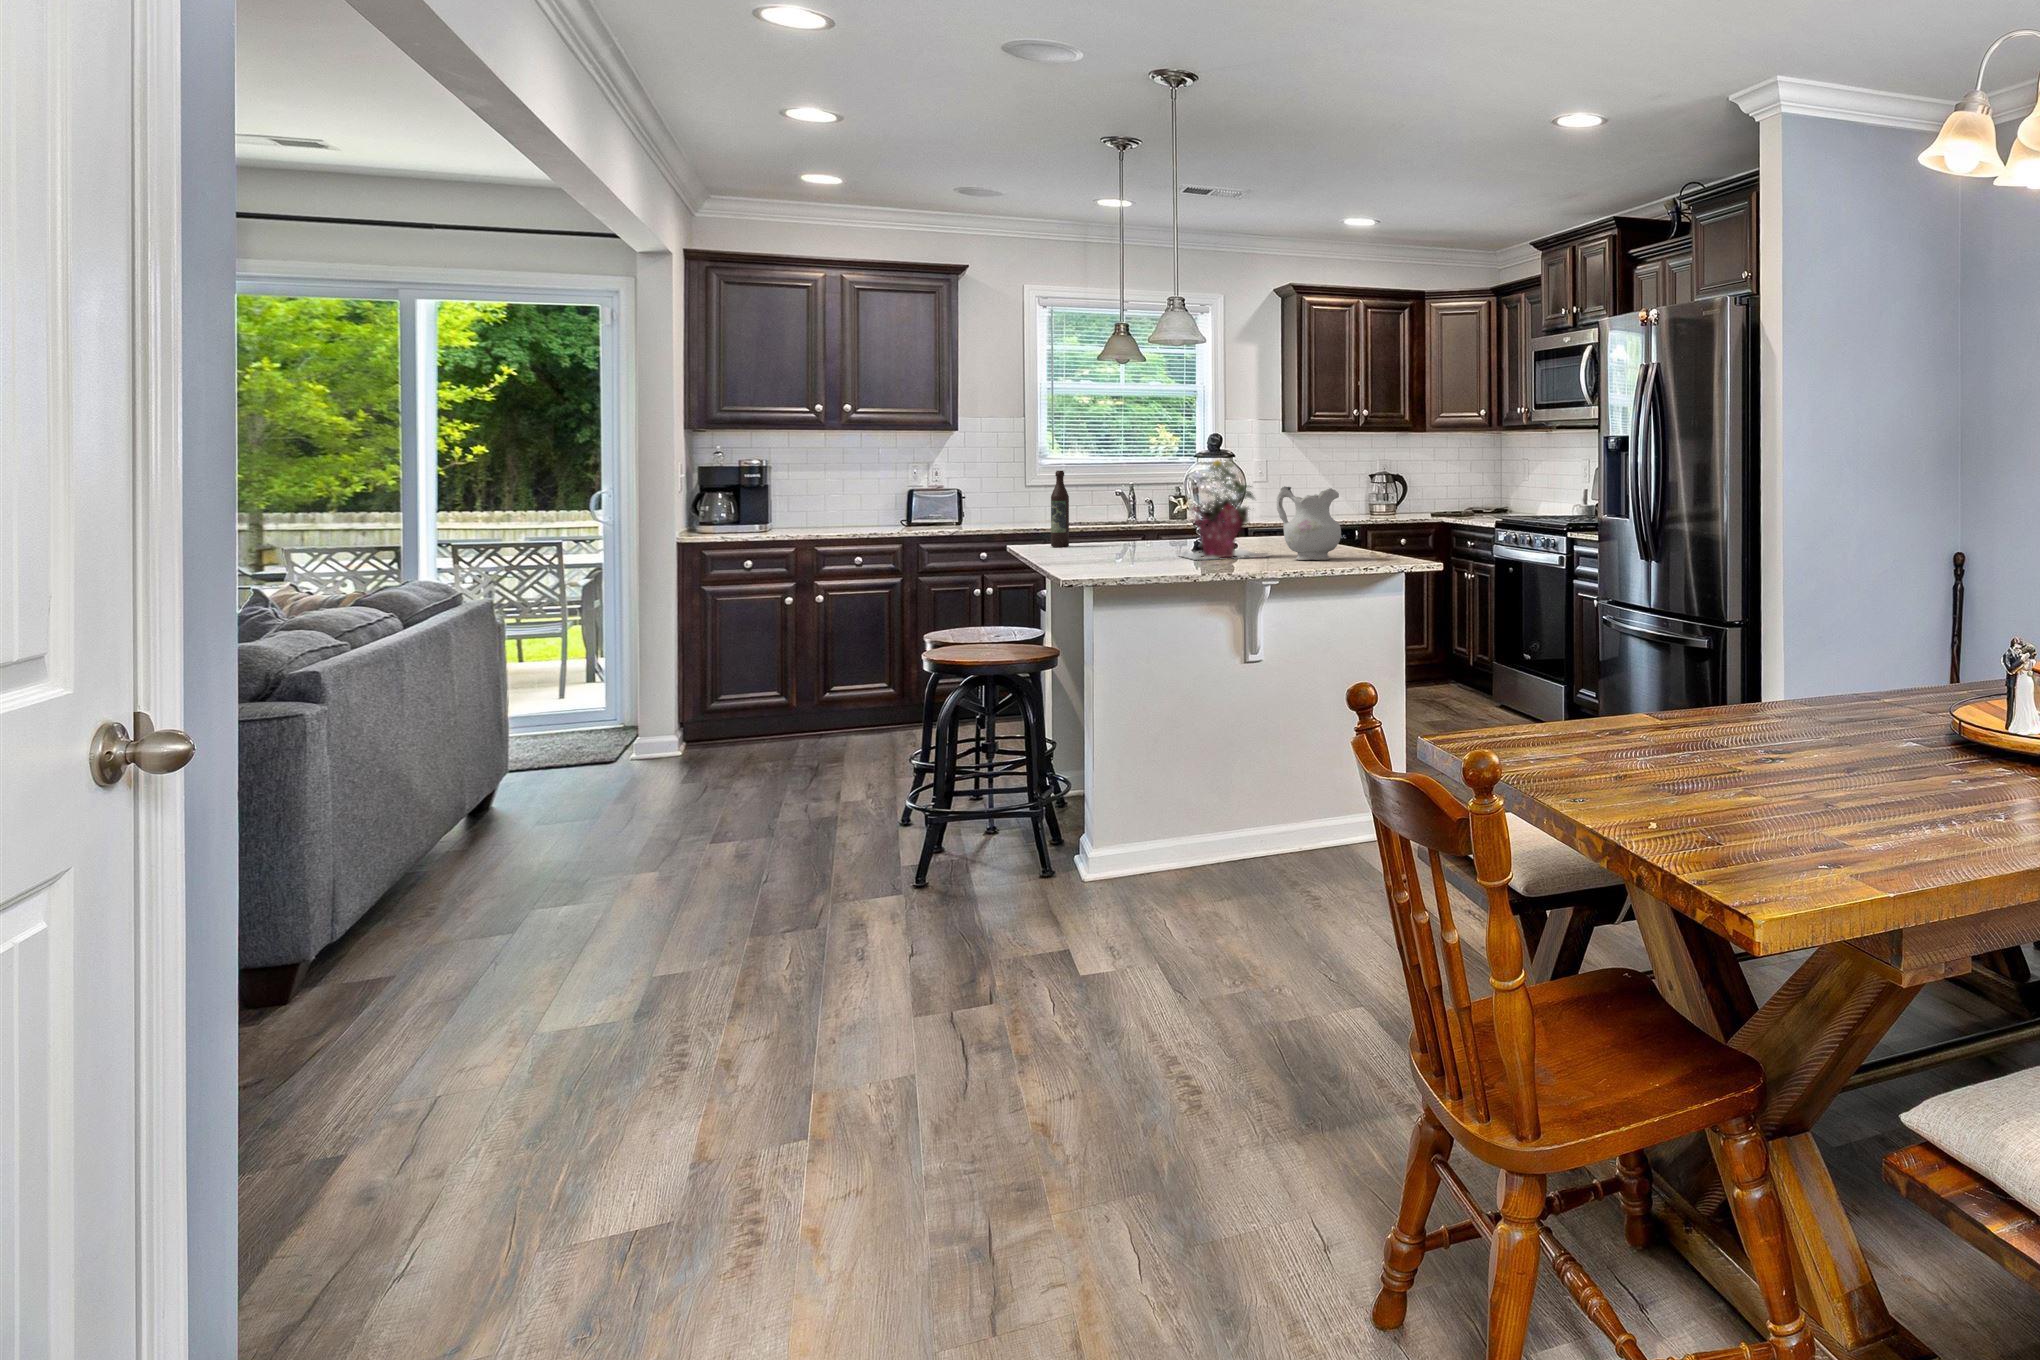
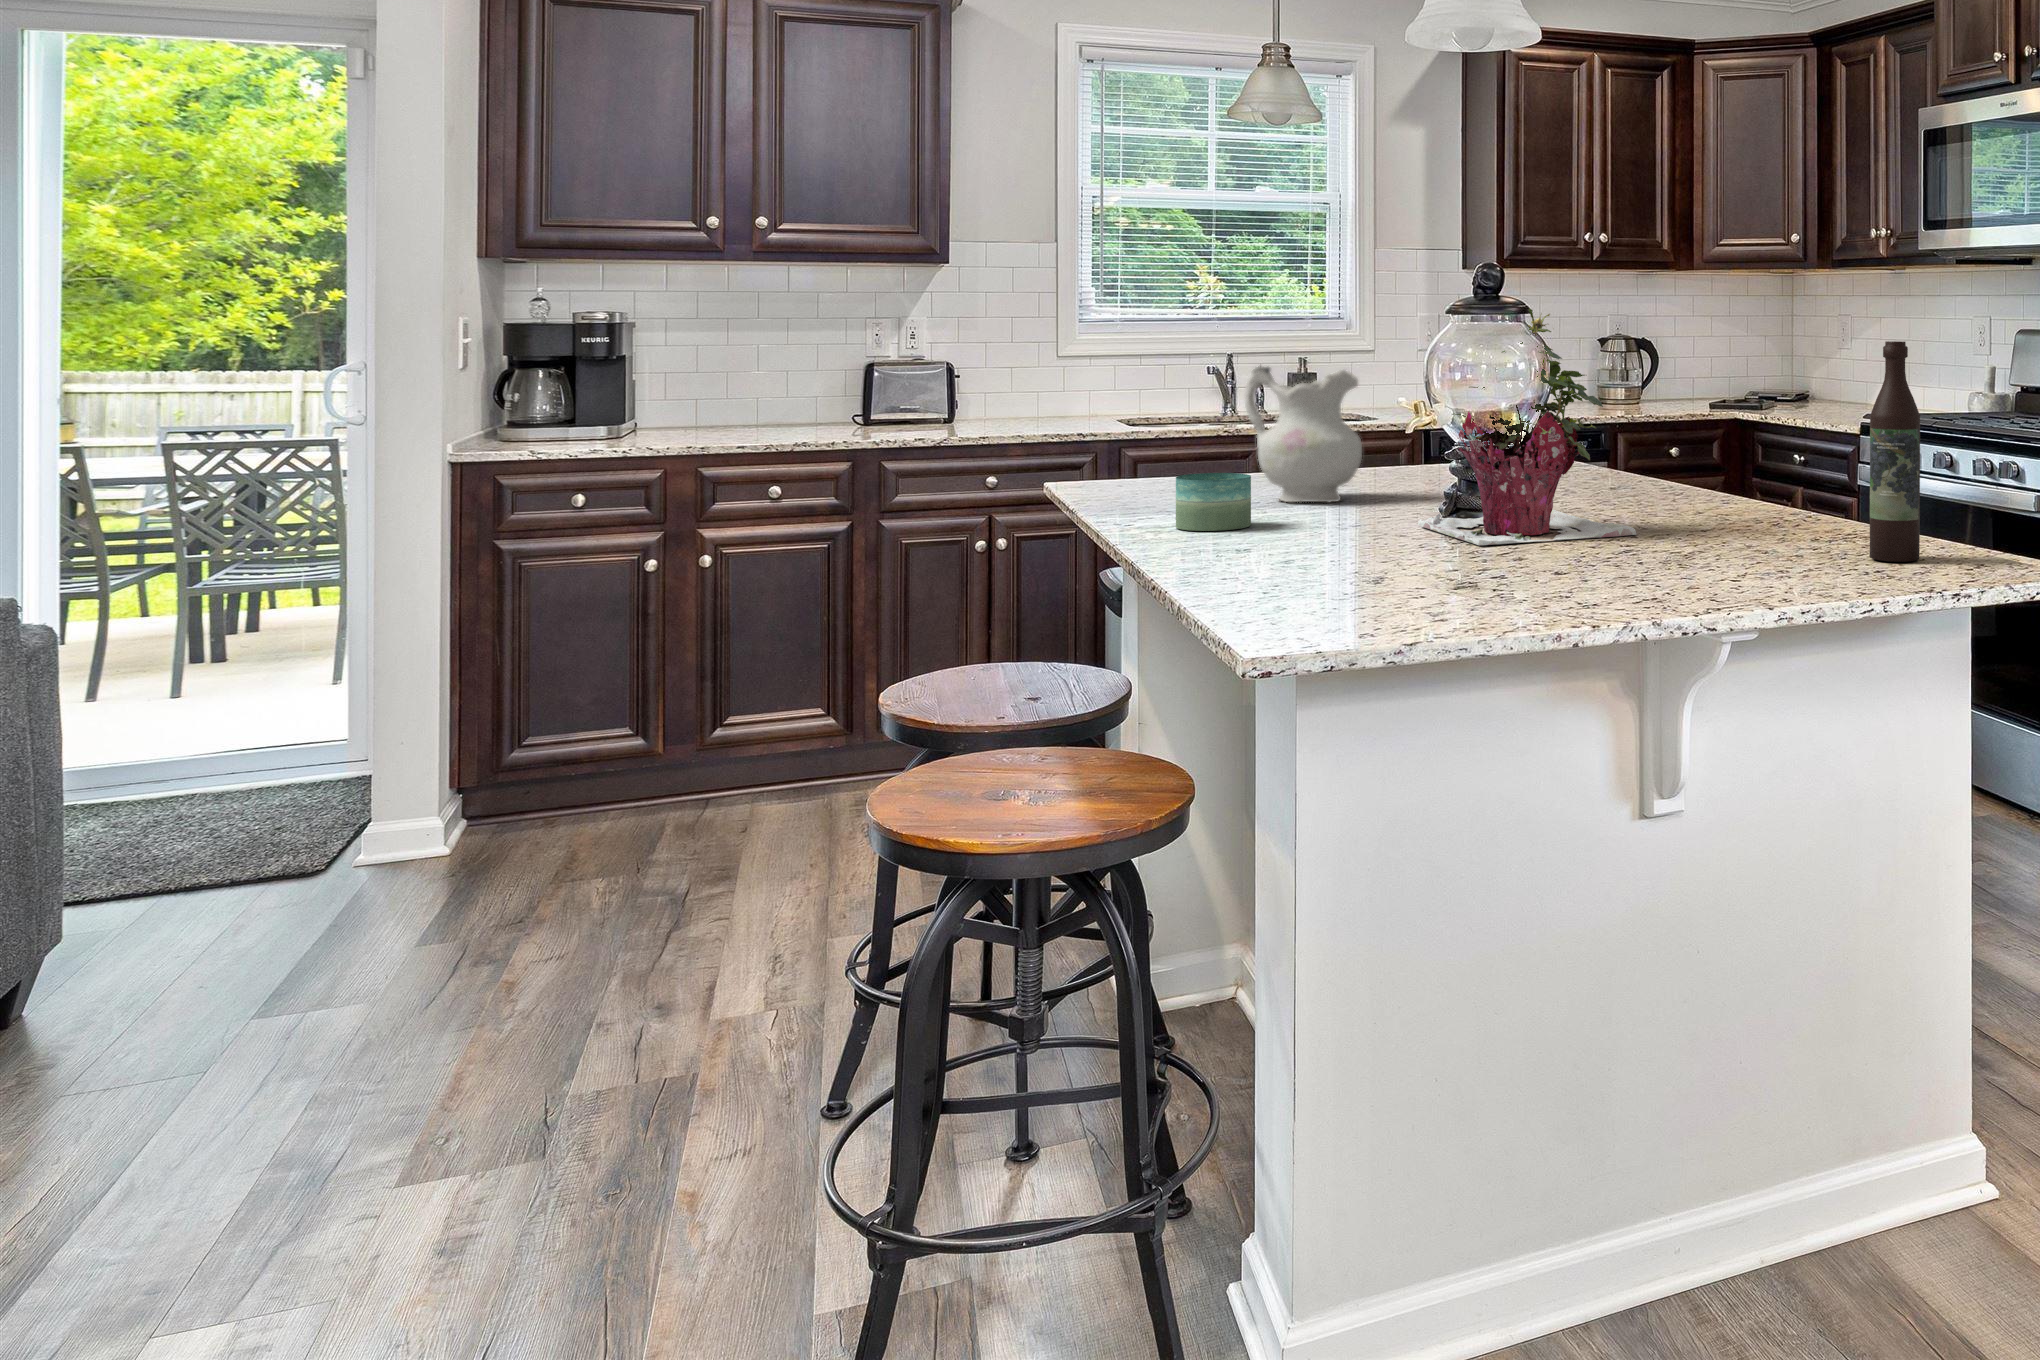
wine bottle: present [1051,471,1069,547] -> present [1870,341,1920,562]
ceramic pitcher: present [1276,486,1341,560] -> present [1244,366,1362,502]
candle: none [1065,533,1101,558] -> present [1176,473,1251,531]

